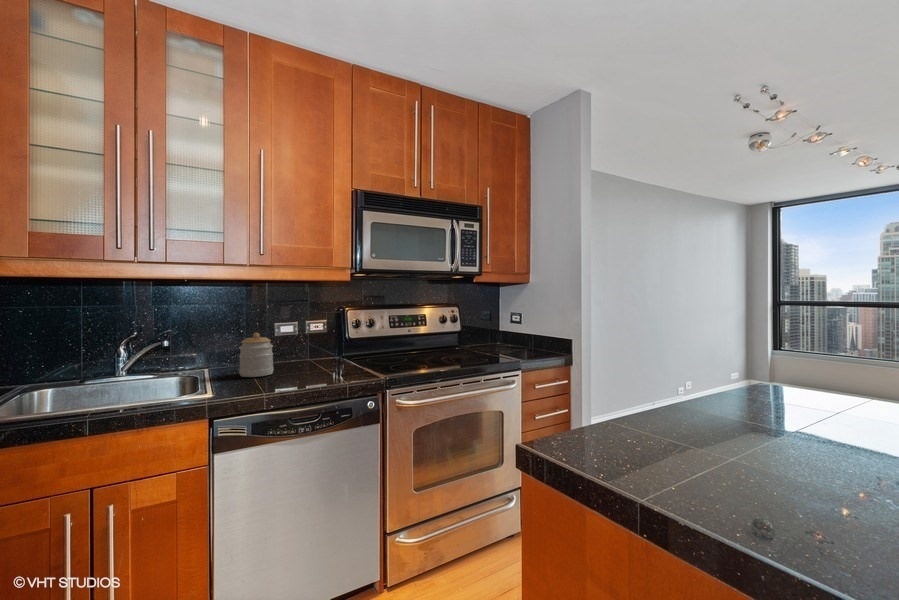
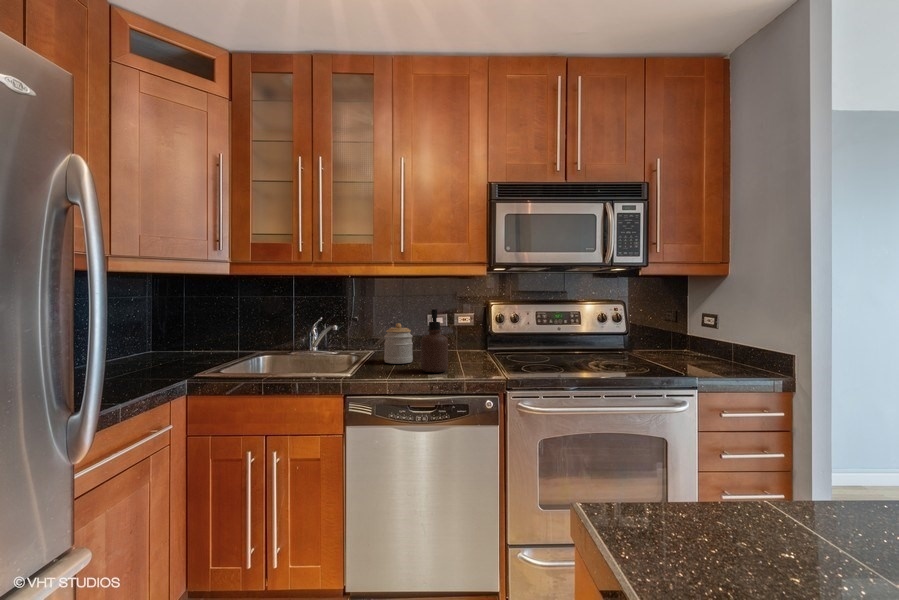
soap dispenser: none [294,316,323,381] -> present [421,309,448,373]

